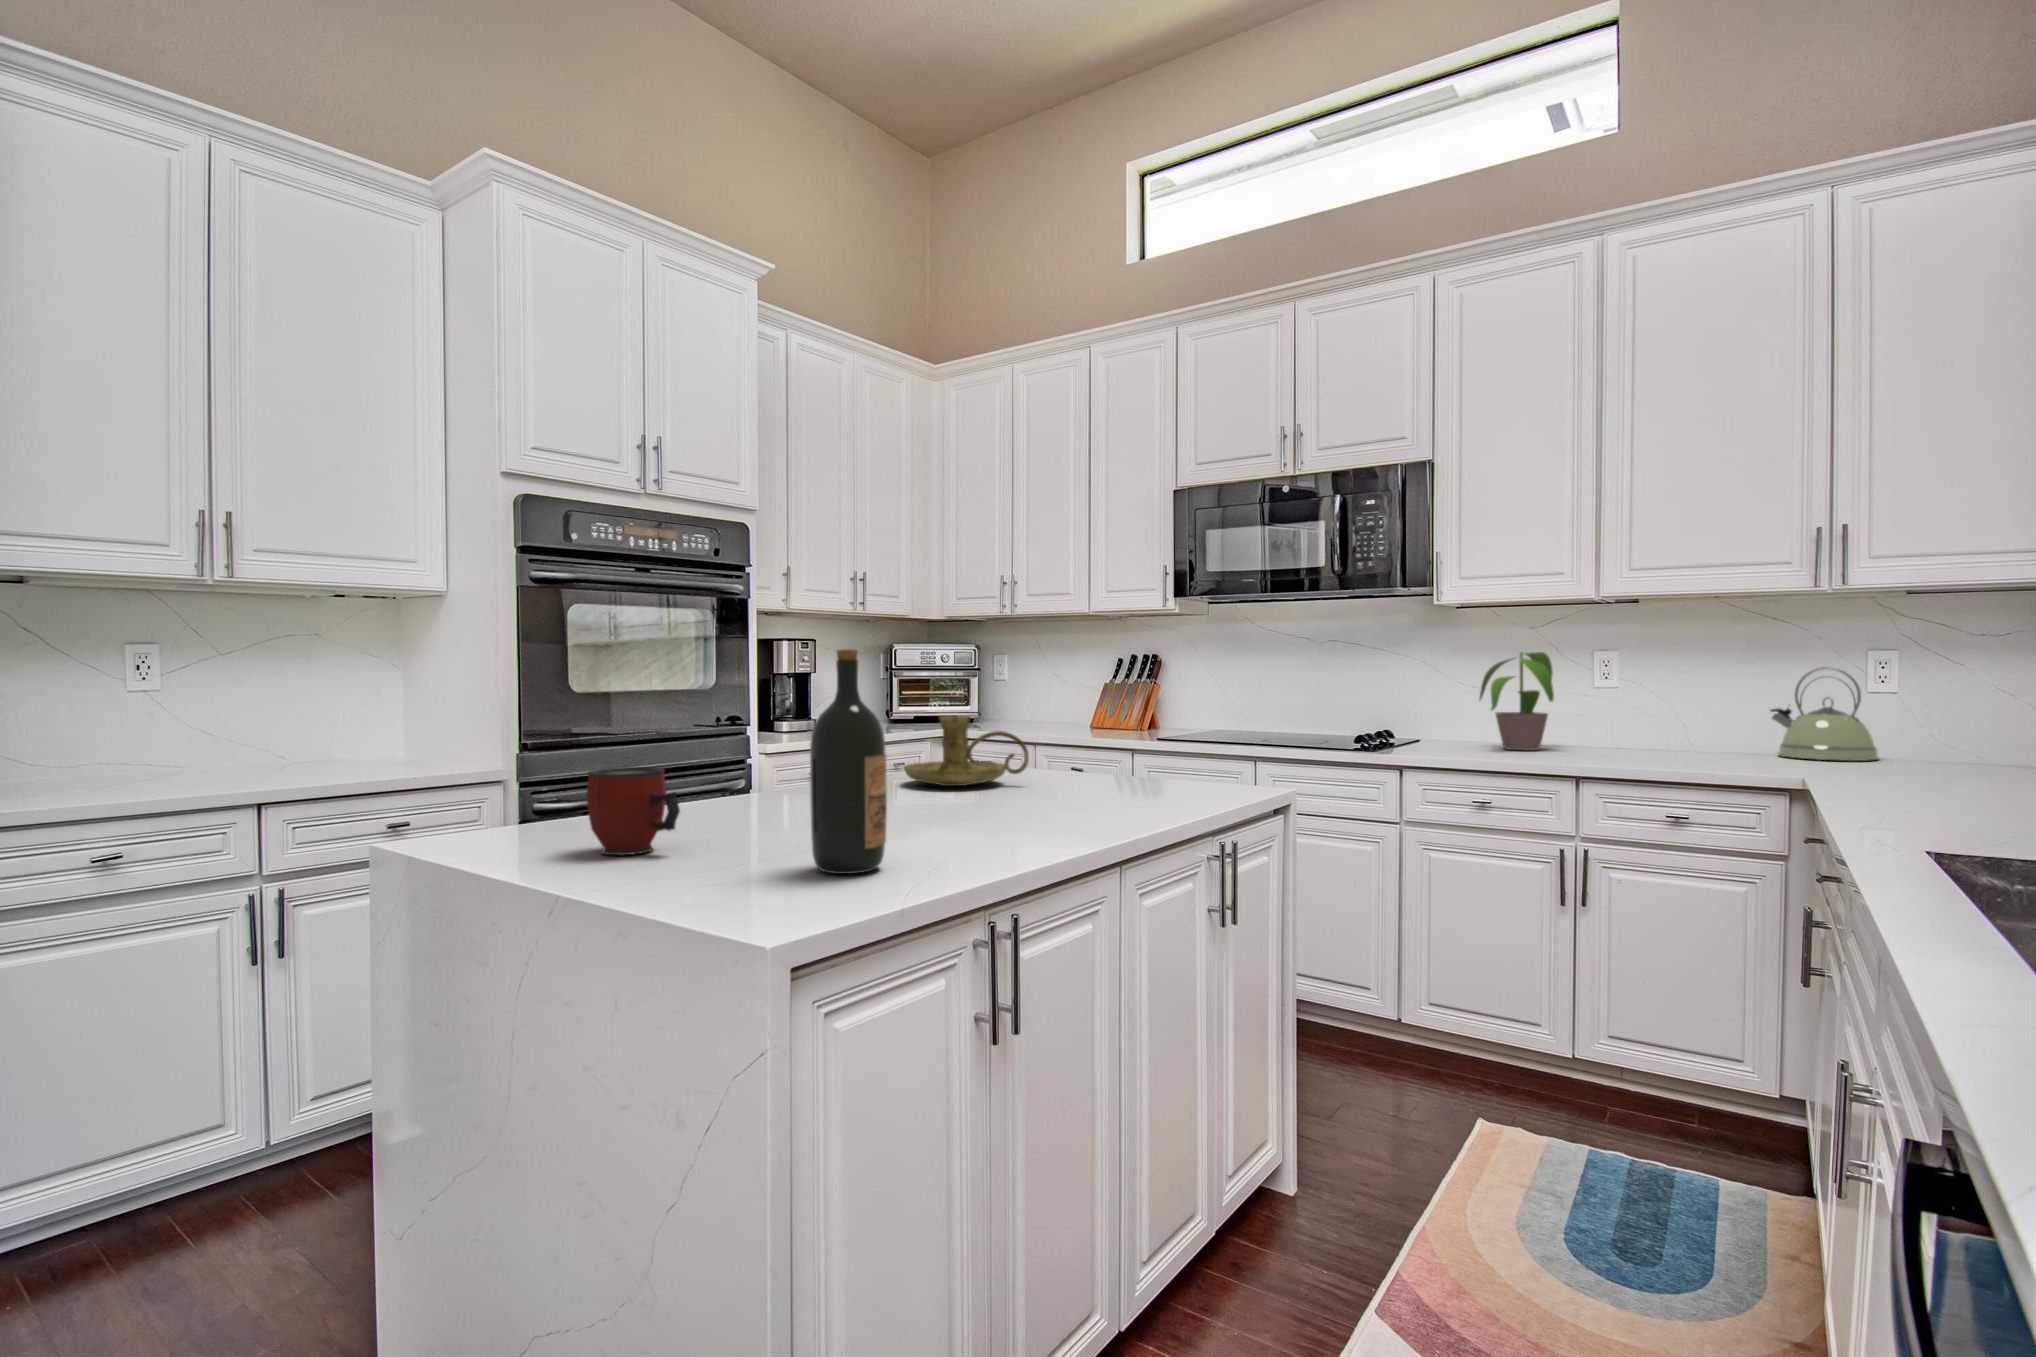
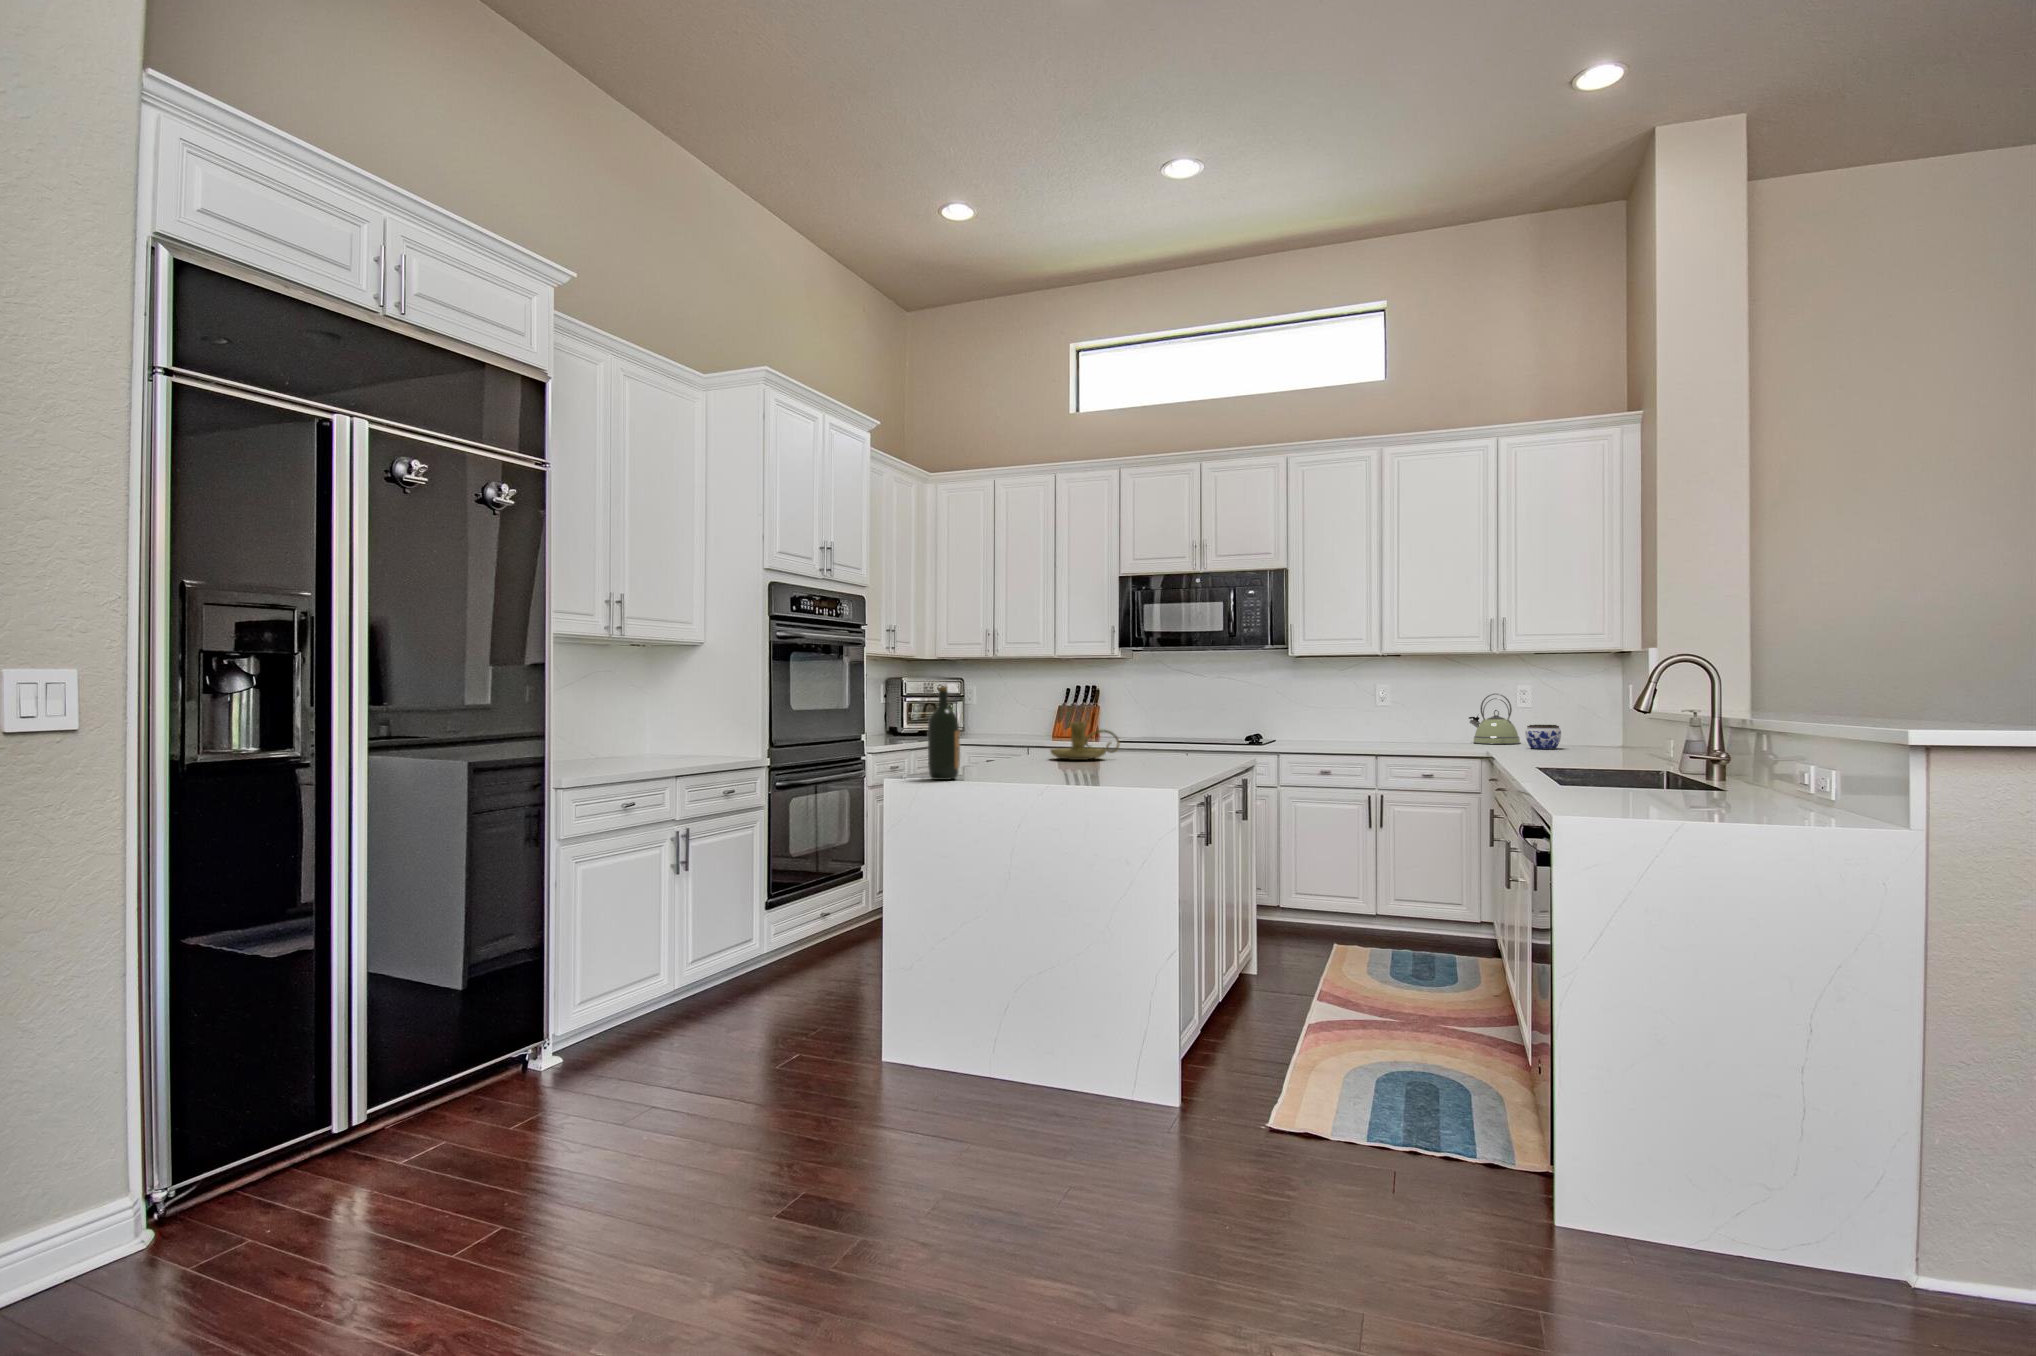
wine bottle: present [810,649,887,874] -> present [928,686,960,780]
potted plant: present [1480,652,1554,750] -> none [1309,684,1368,743]
jar: none [1895,728,1980,778] -> present [1525,725,1561,749]
mug: present [586,767,680,855] -> none [1001,741,1047,779]

